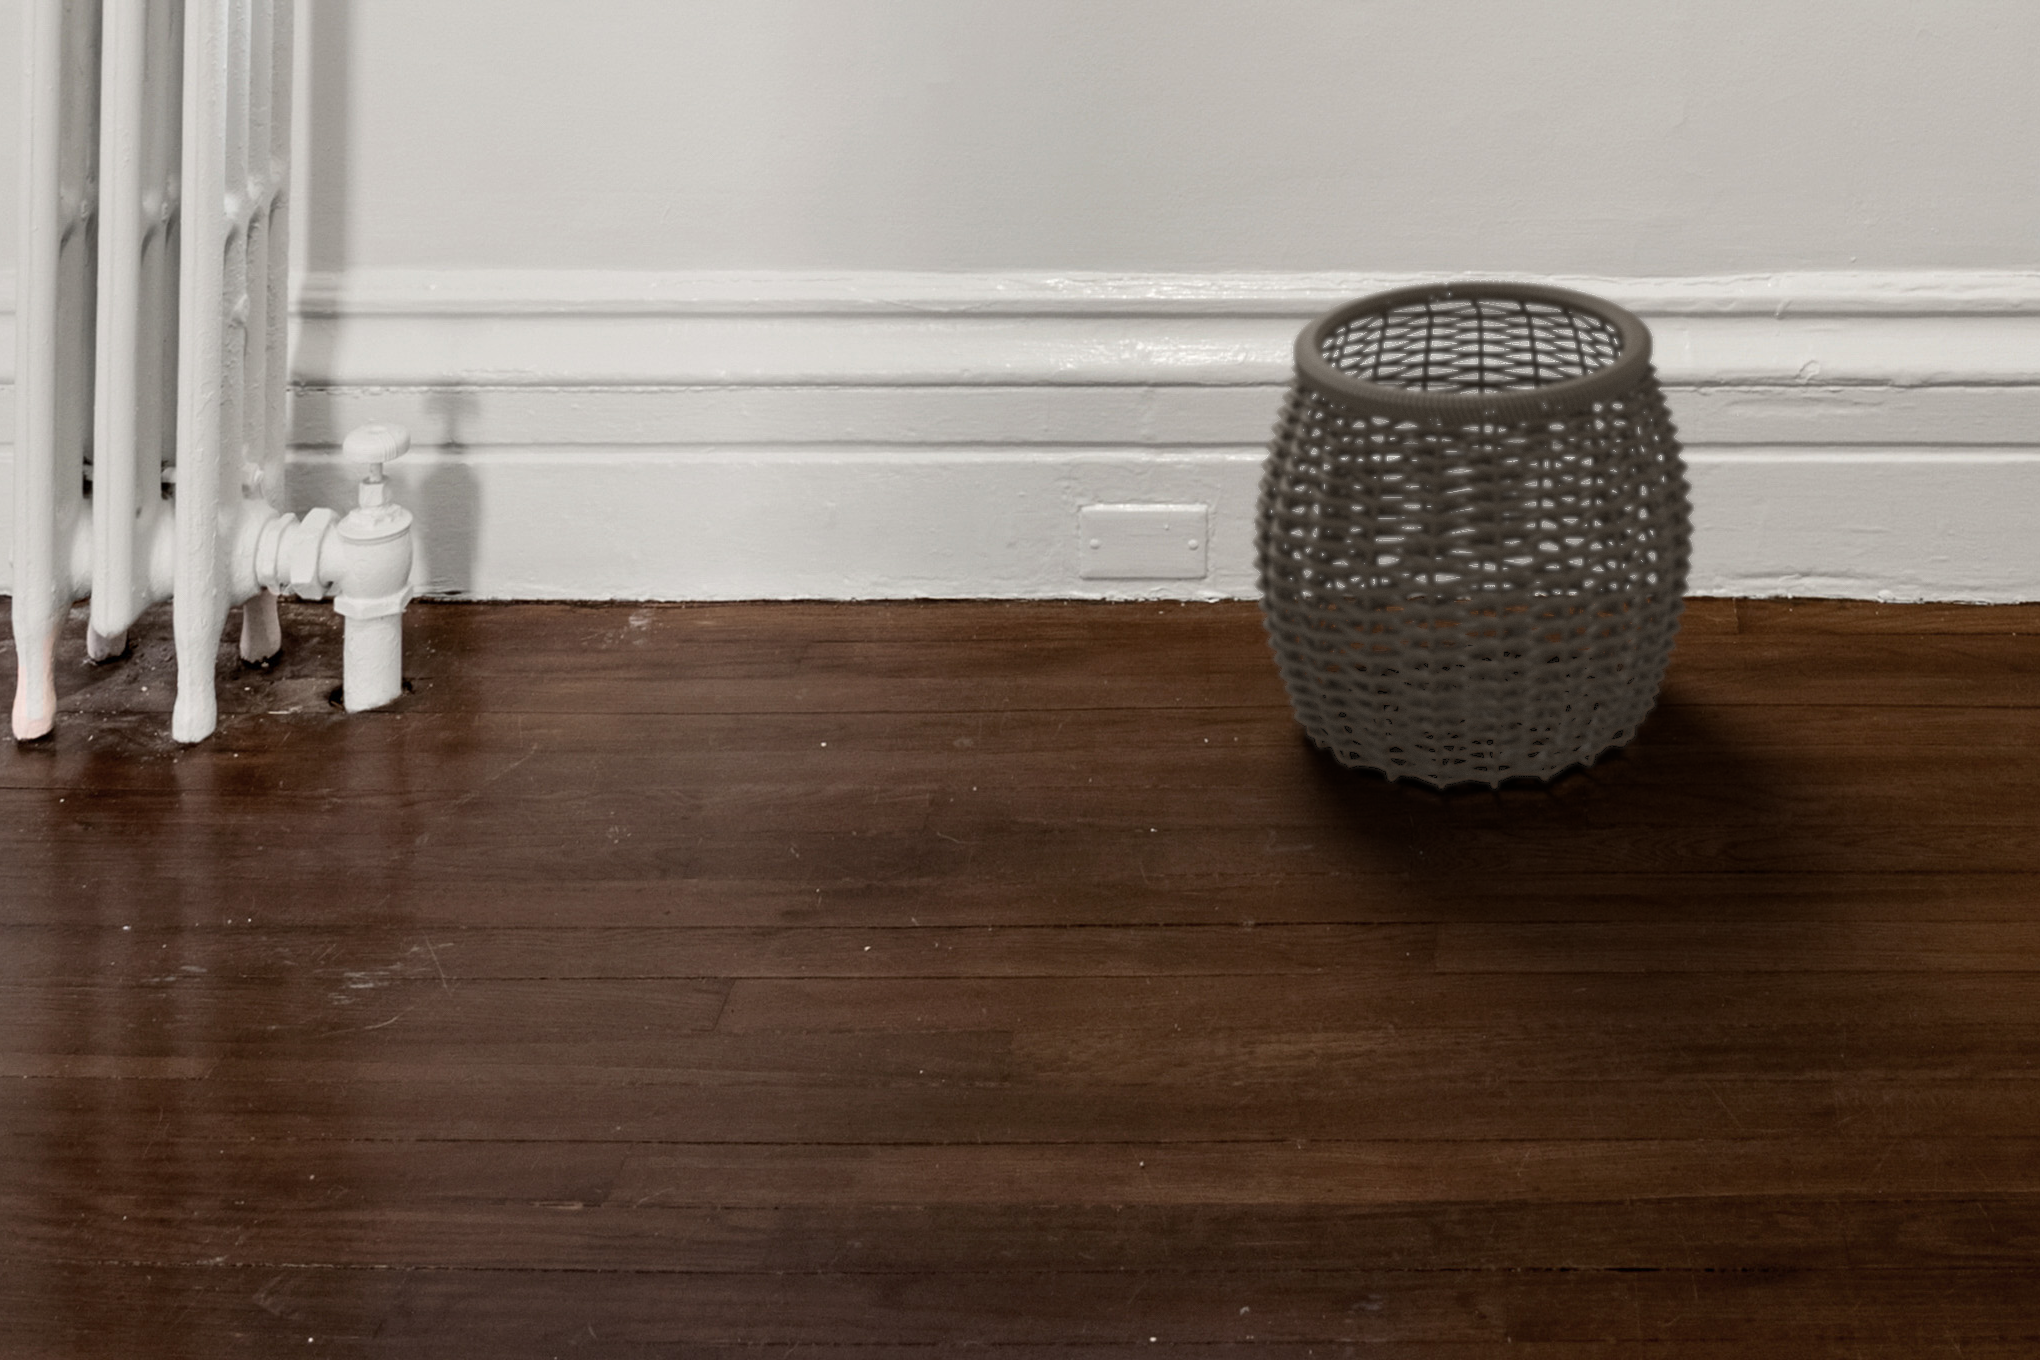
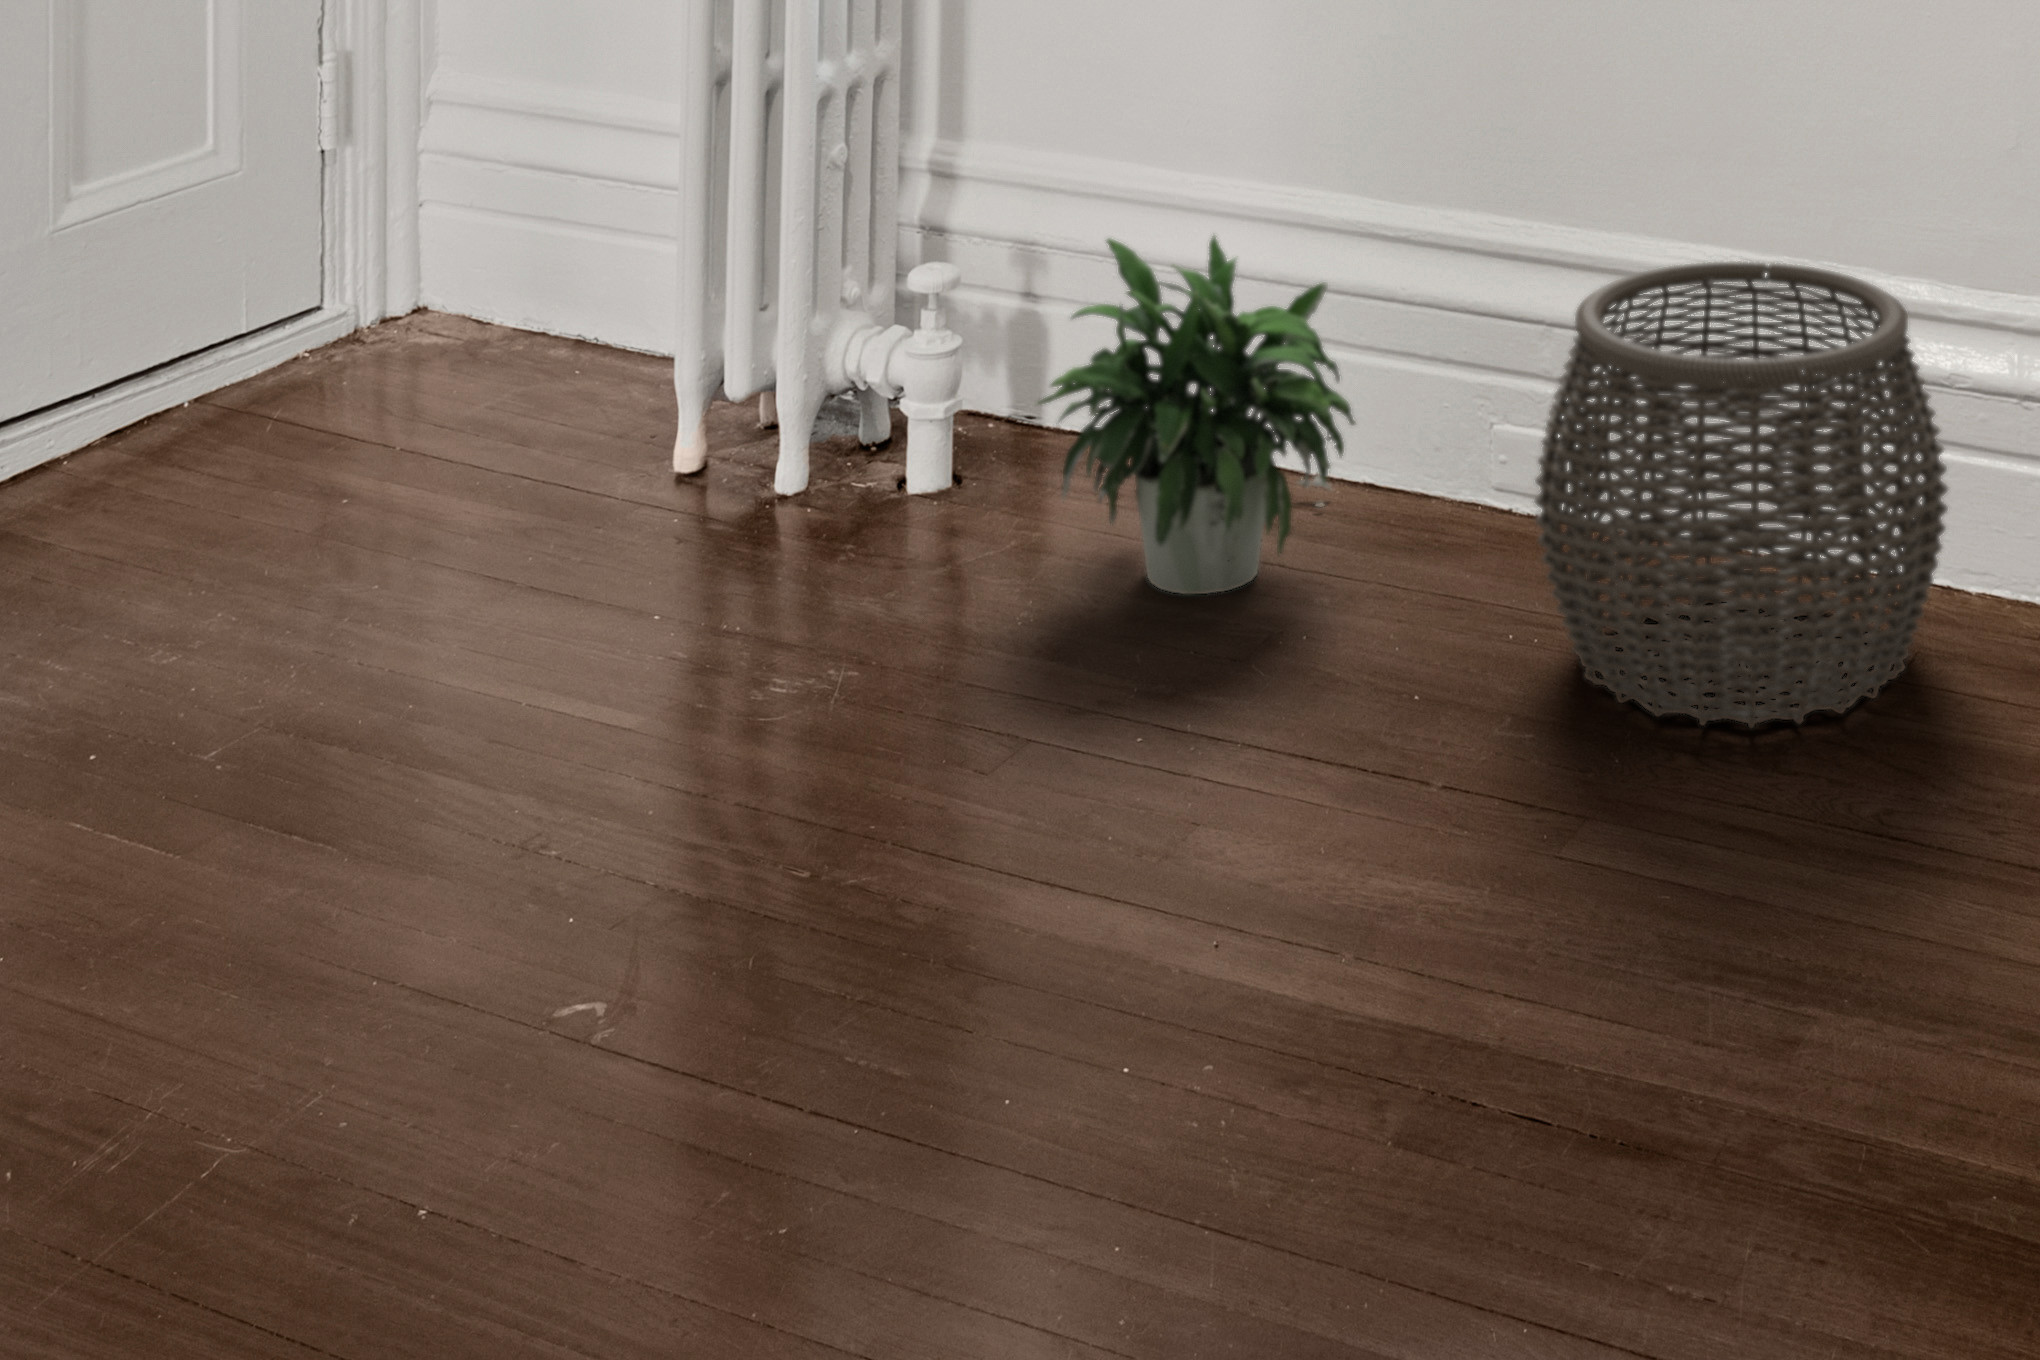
potted plant: none [624,334,994,759] -> present [1038,236,1355,594]

